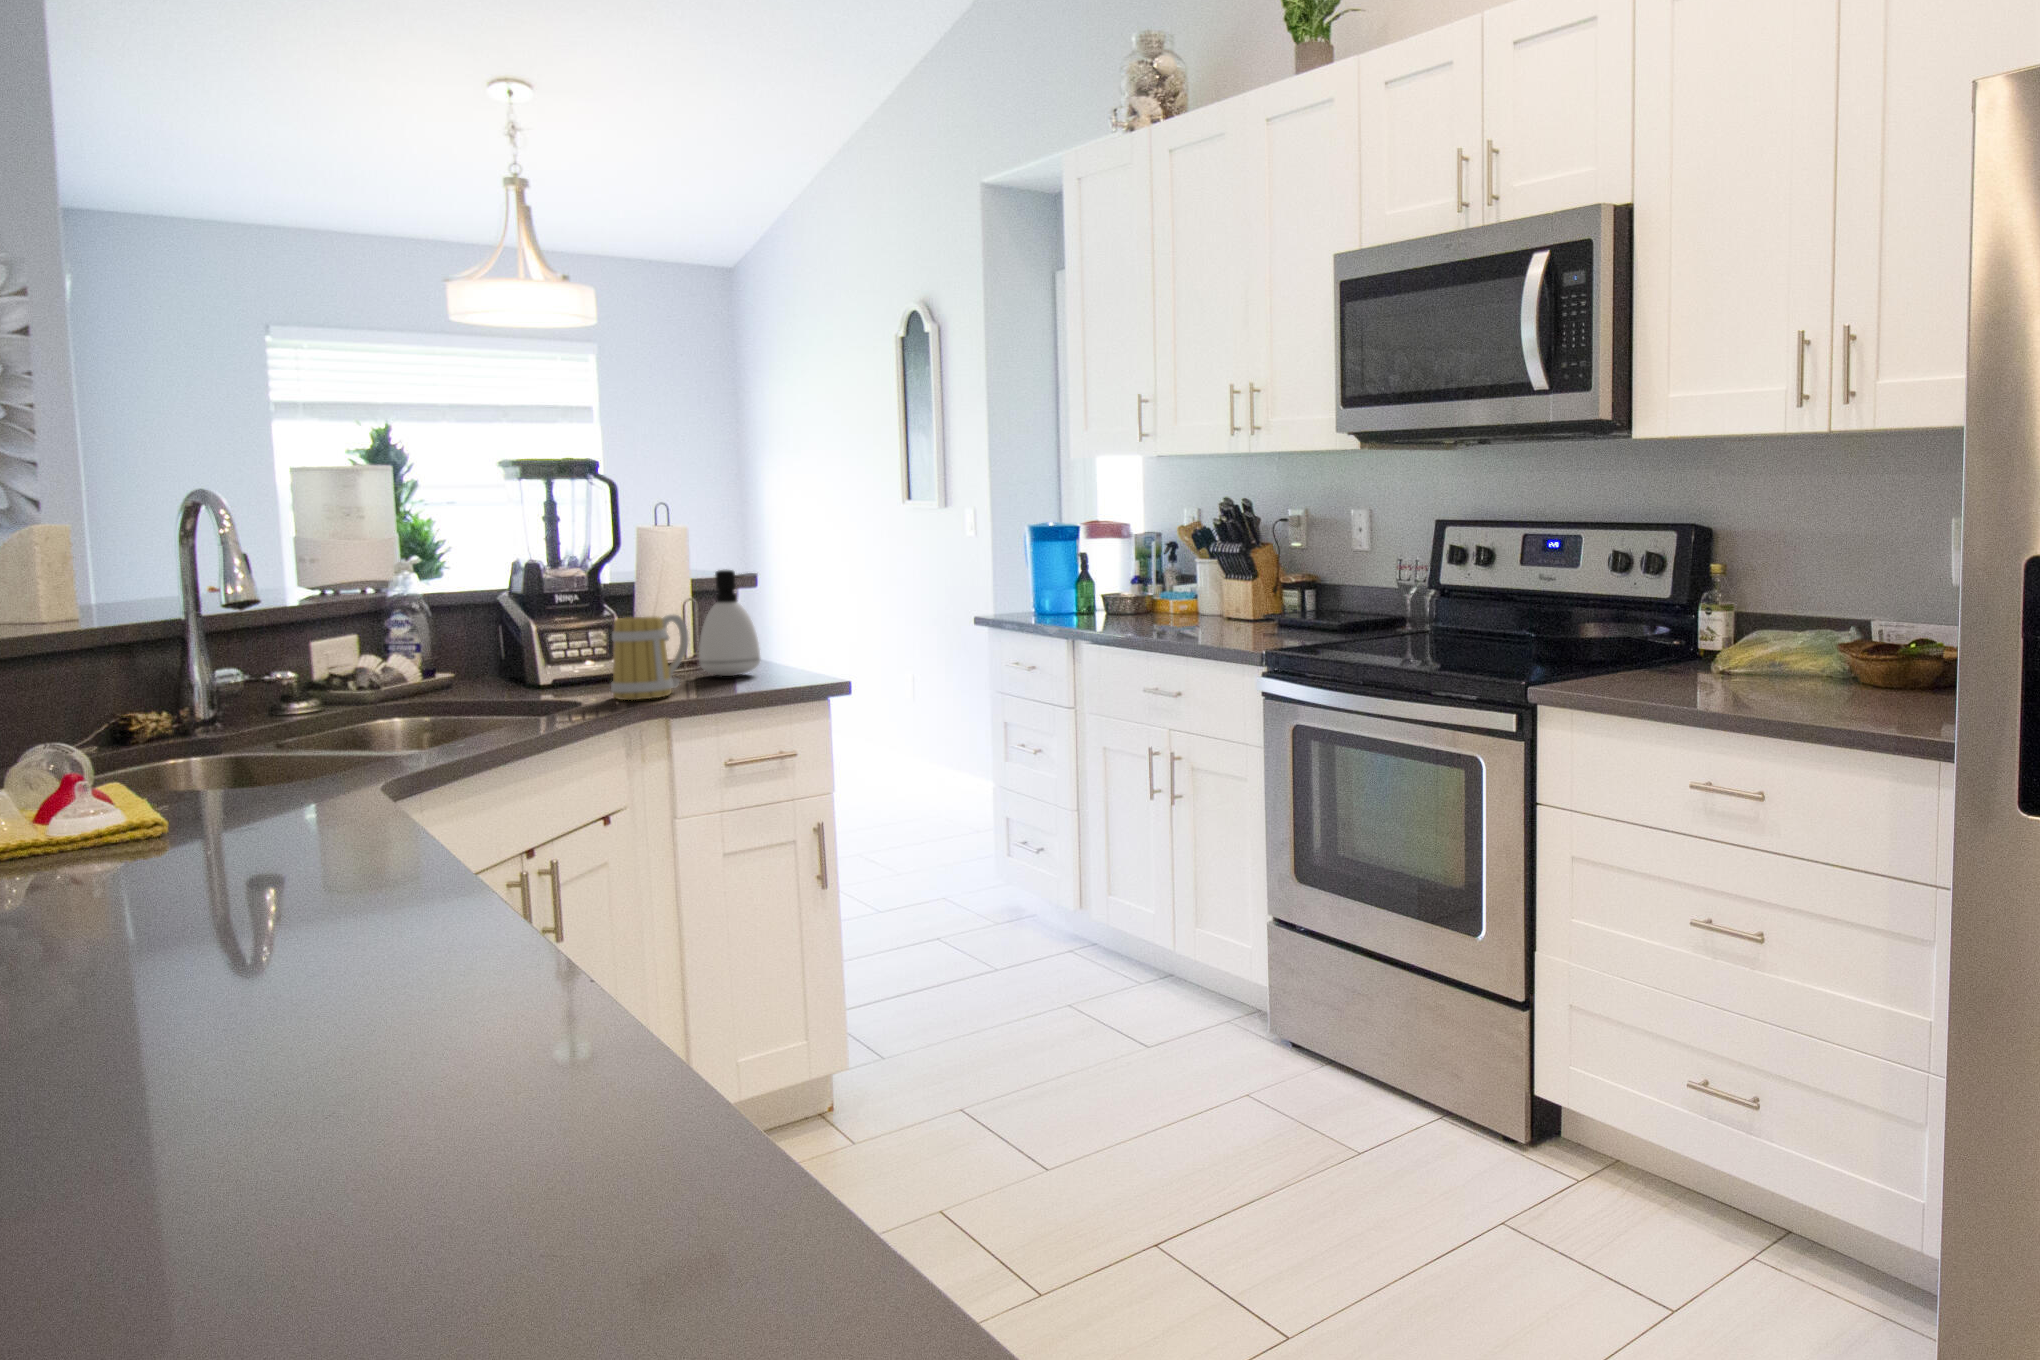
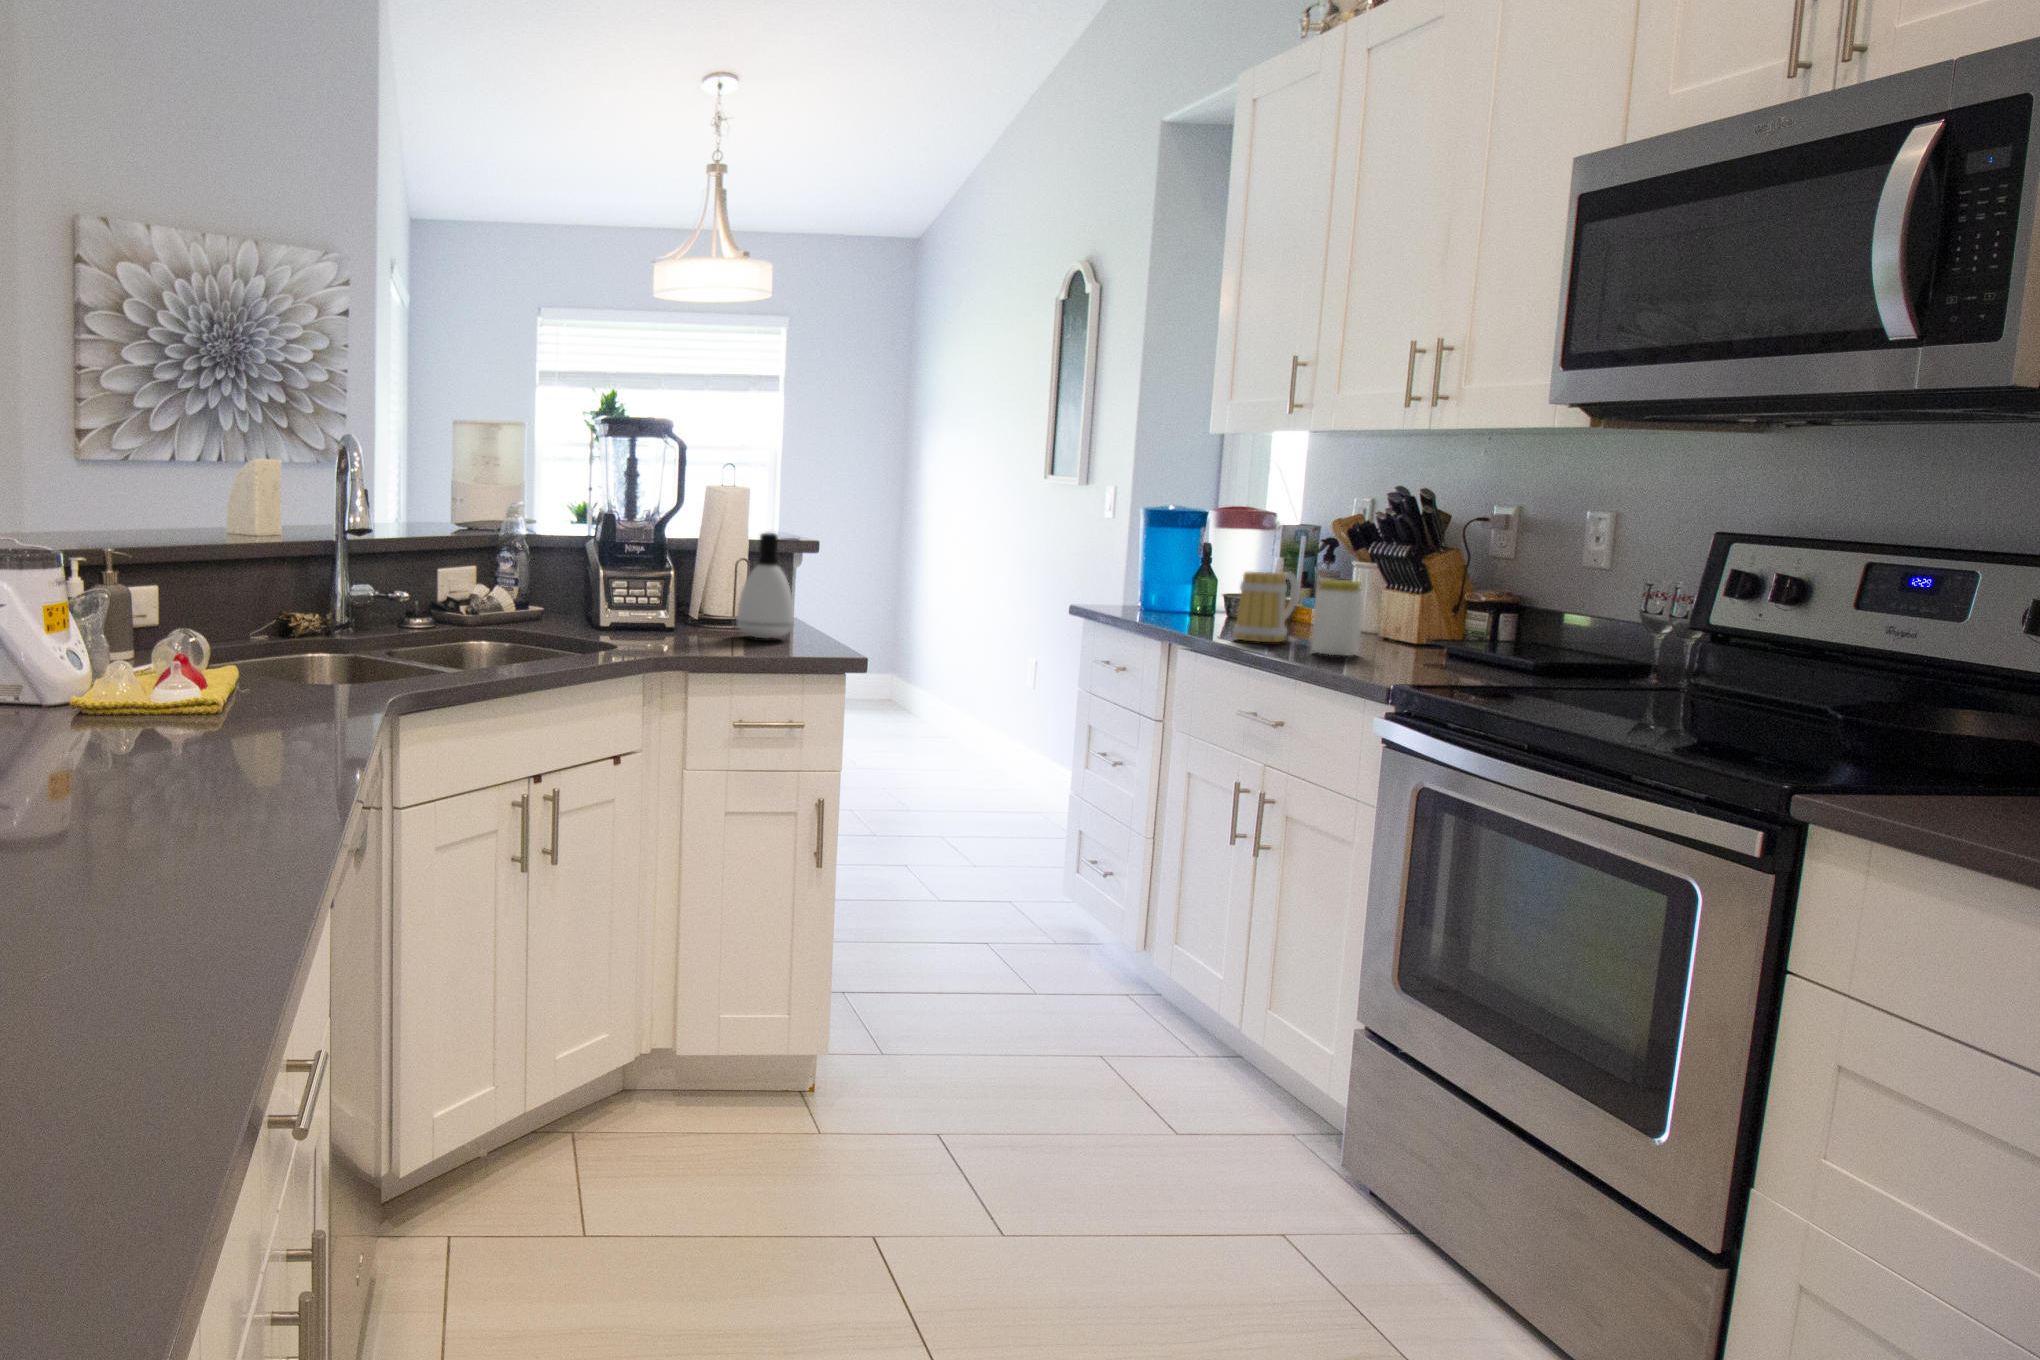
jar: none [1188,573,1223,634] -> present [1311,579,1363,656]
mug: present [611,615,688,700] -> present [1234,572,1299,642]

